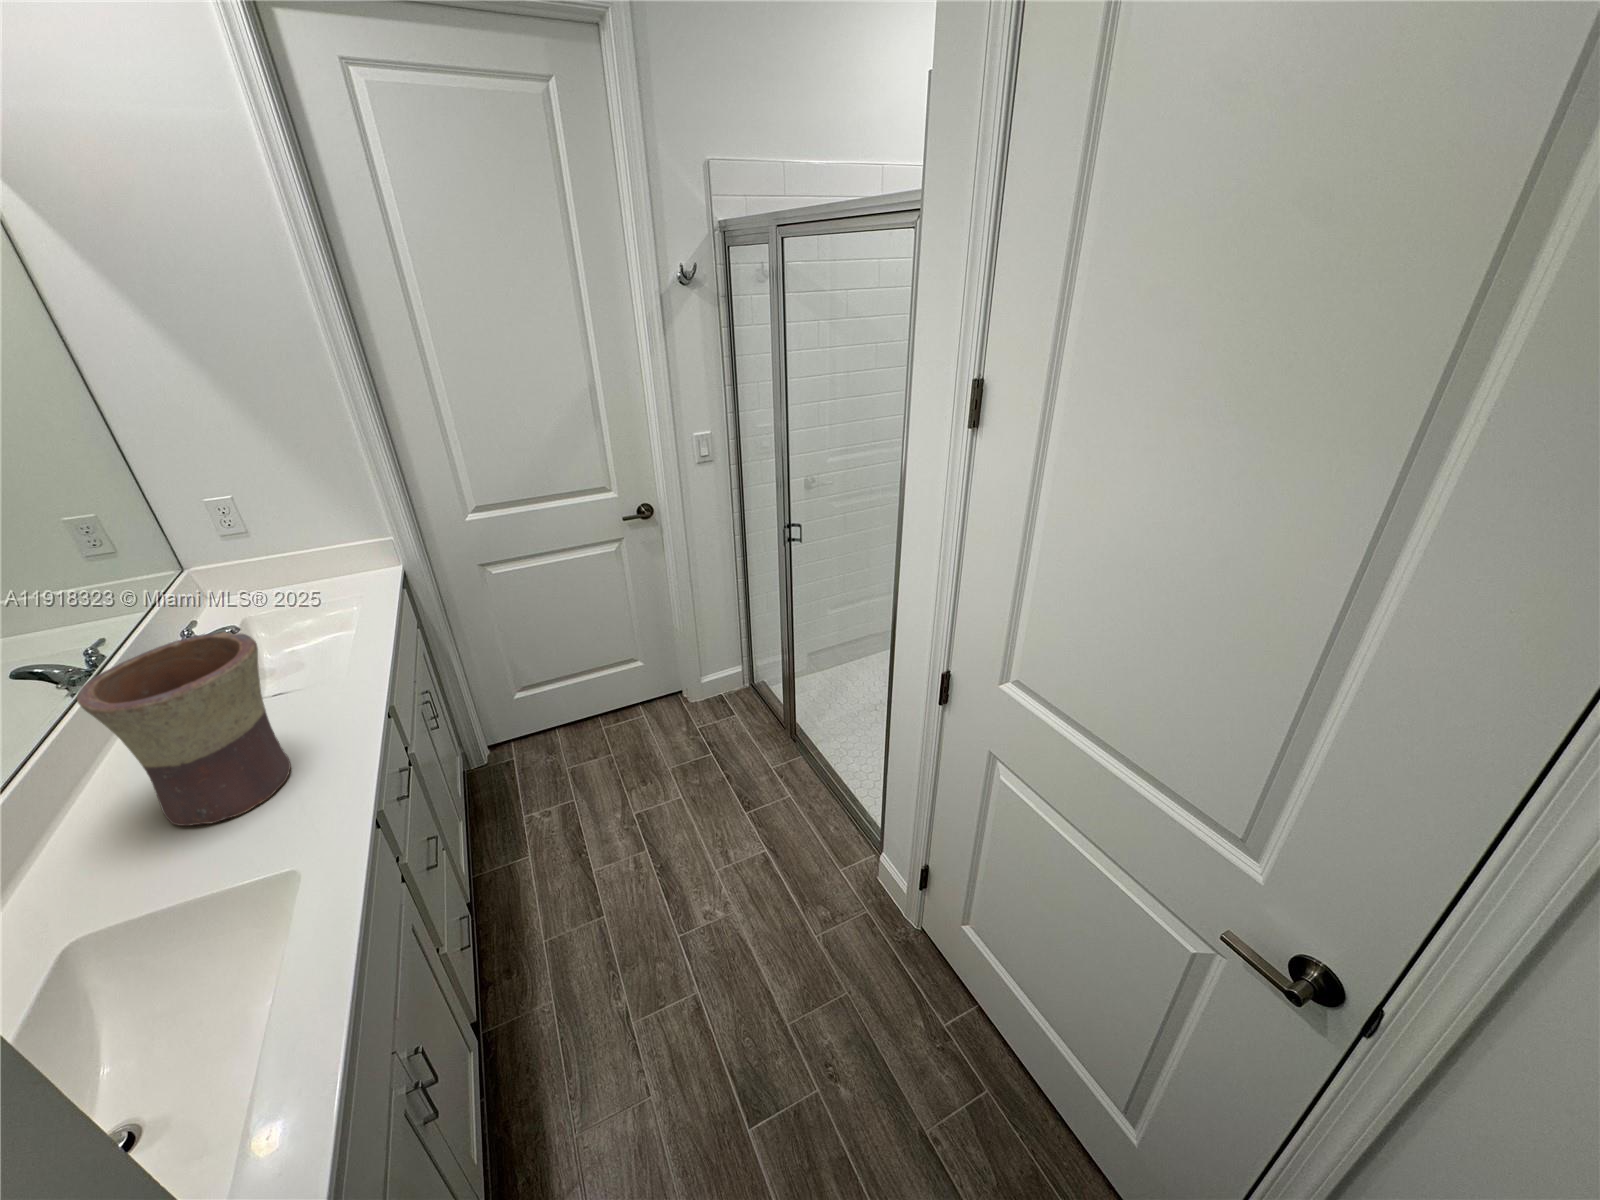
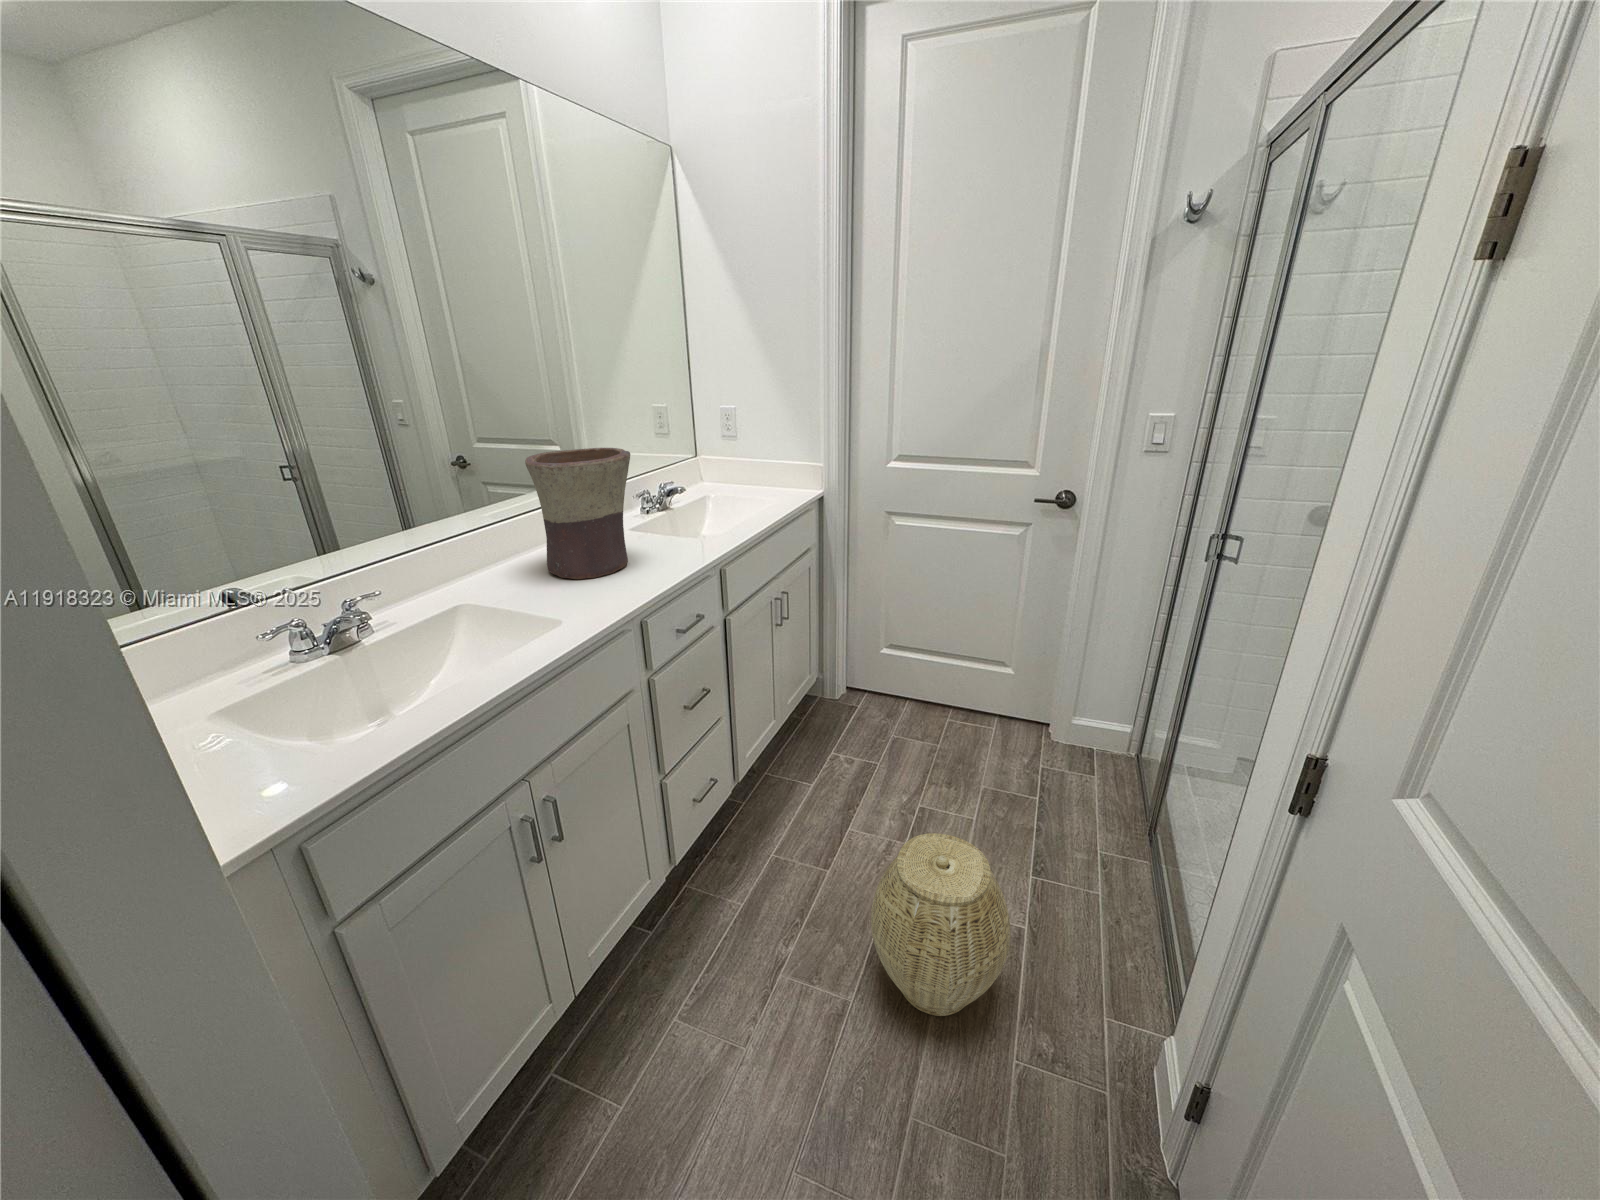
woven basket: none [678,819,787,958] -> present [871,833,1011,1016]

